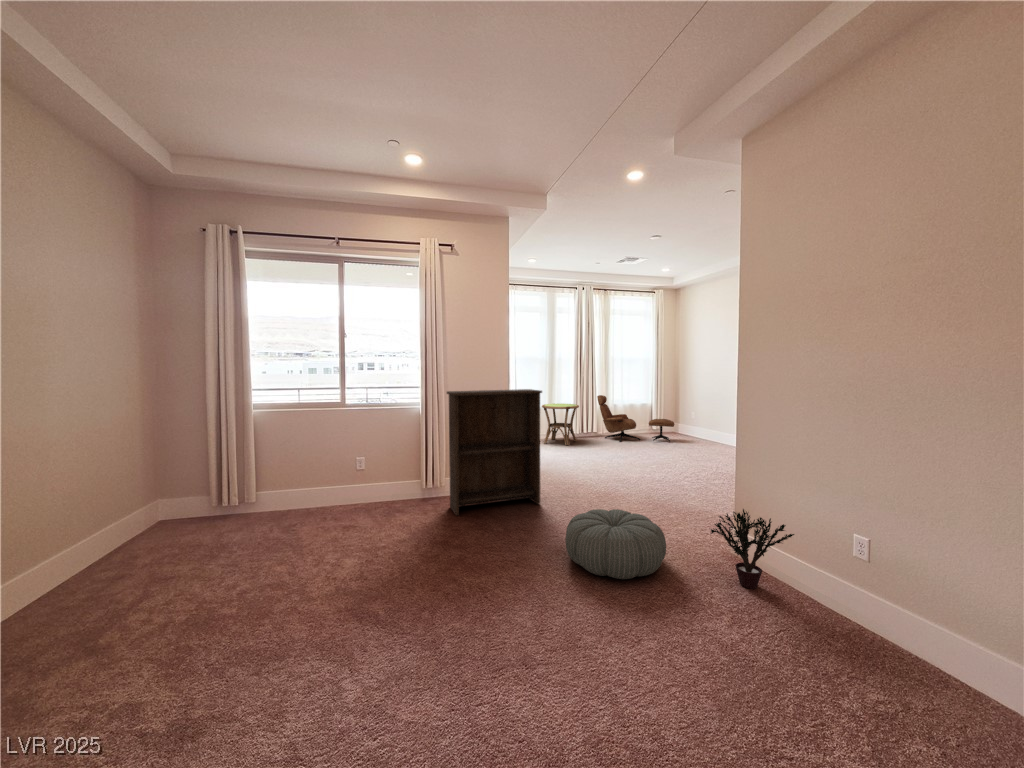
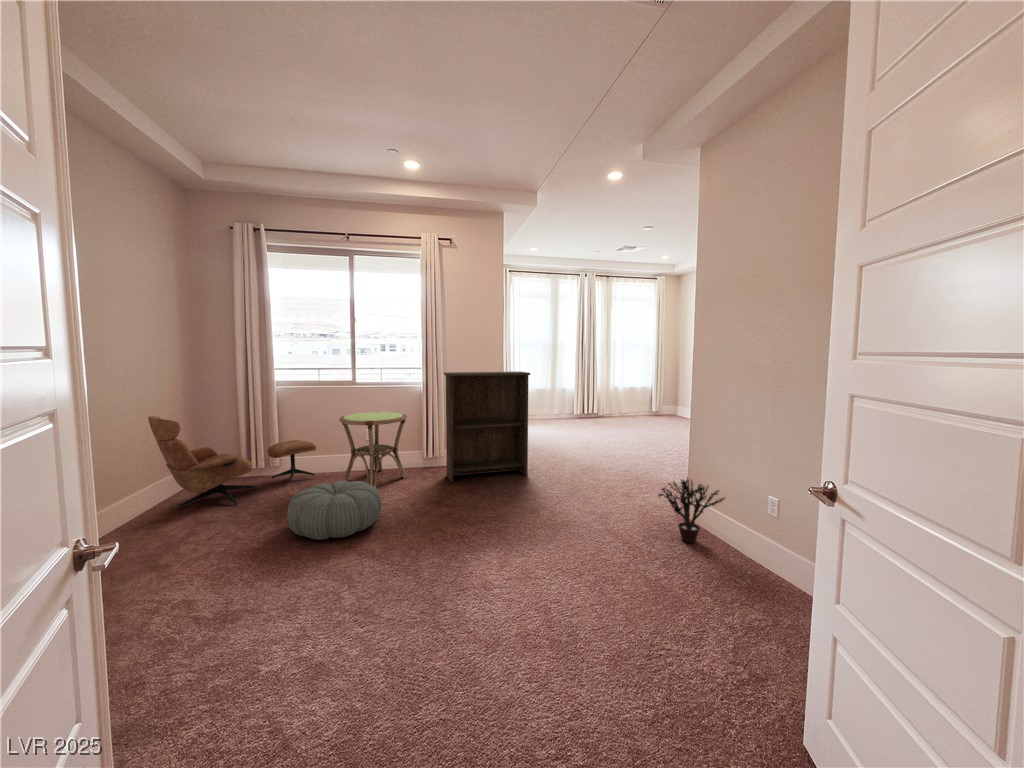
lounge chair: present [597,395,675,442] -> present [148,416,316,509]
side table: present [542,404,579,445] -> present [339,412,407,488]
pouf: present [565,509,666,579] -> present [287,481,382,540]

